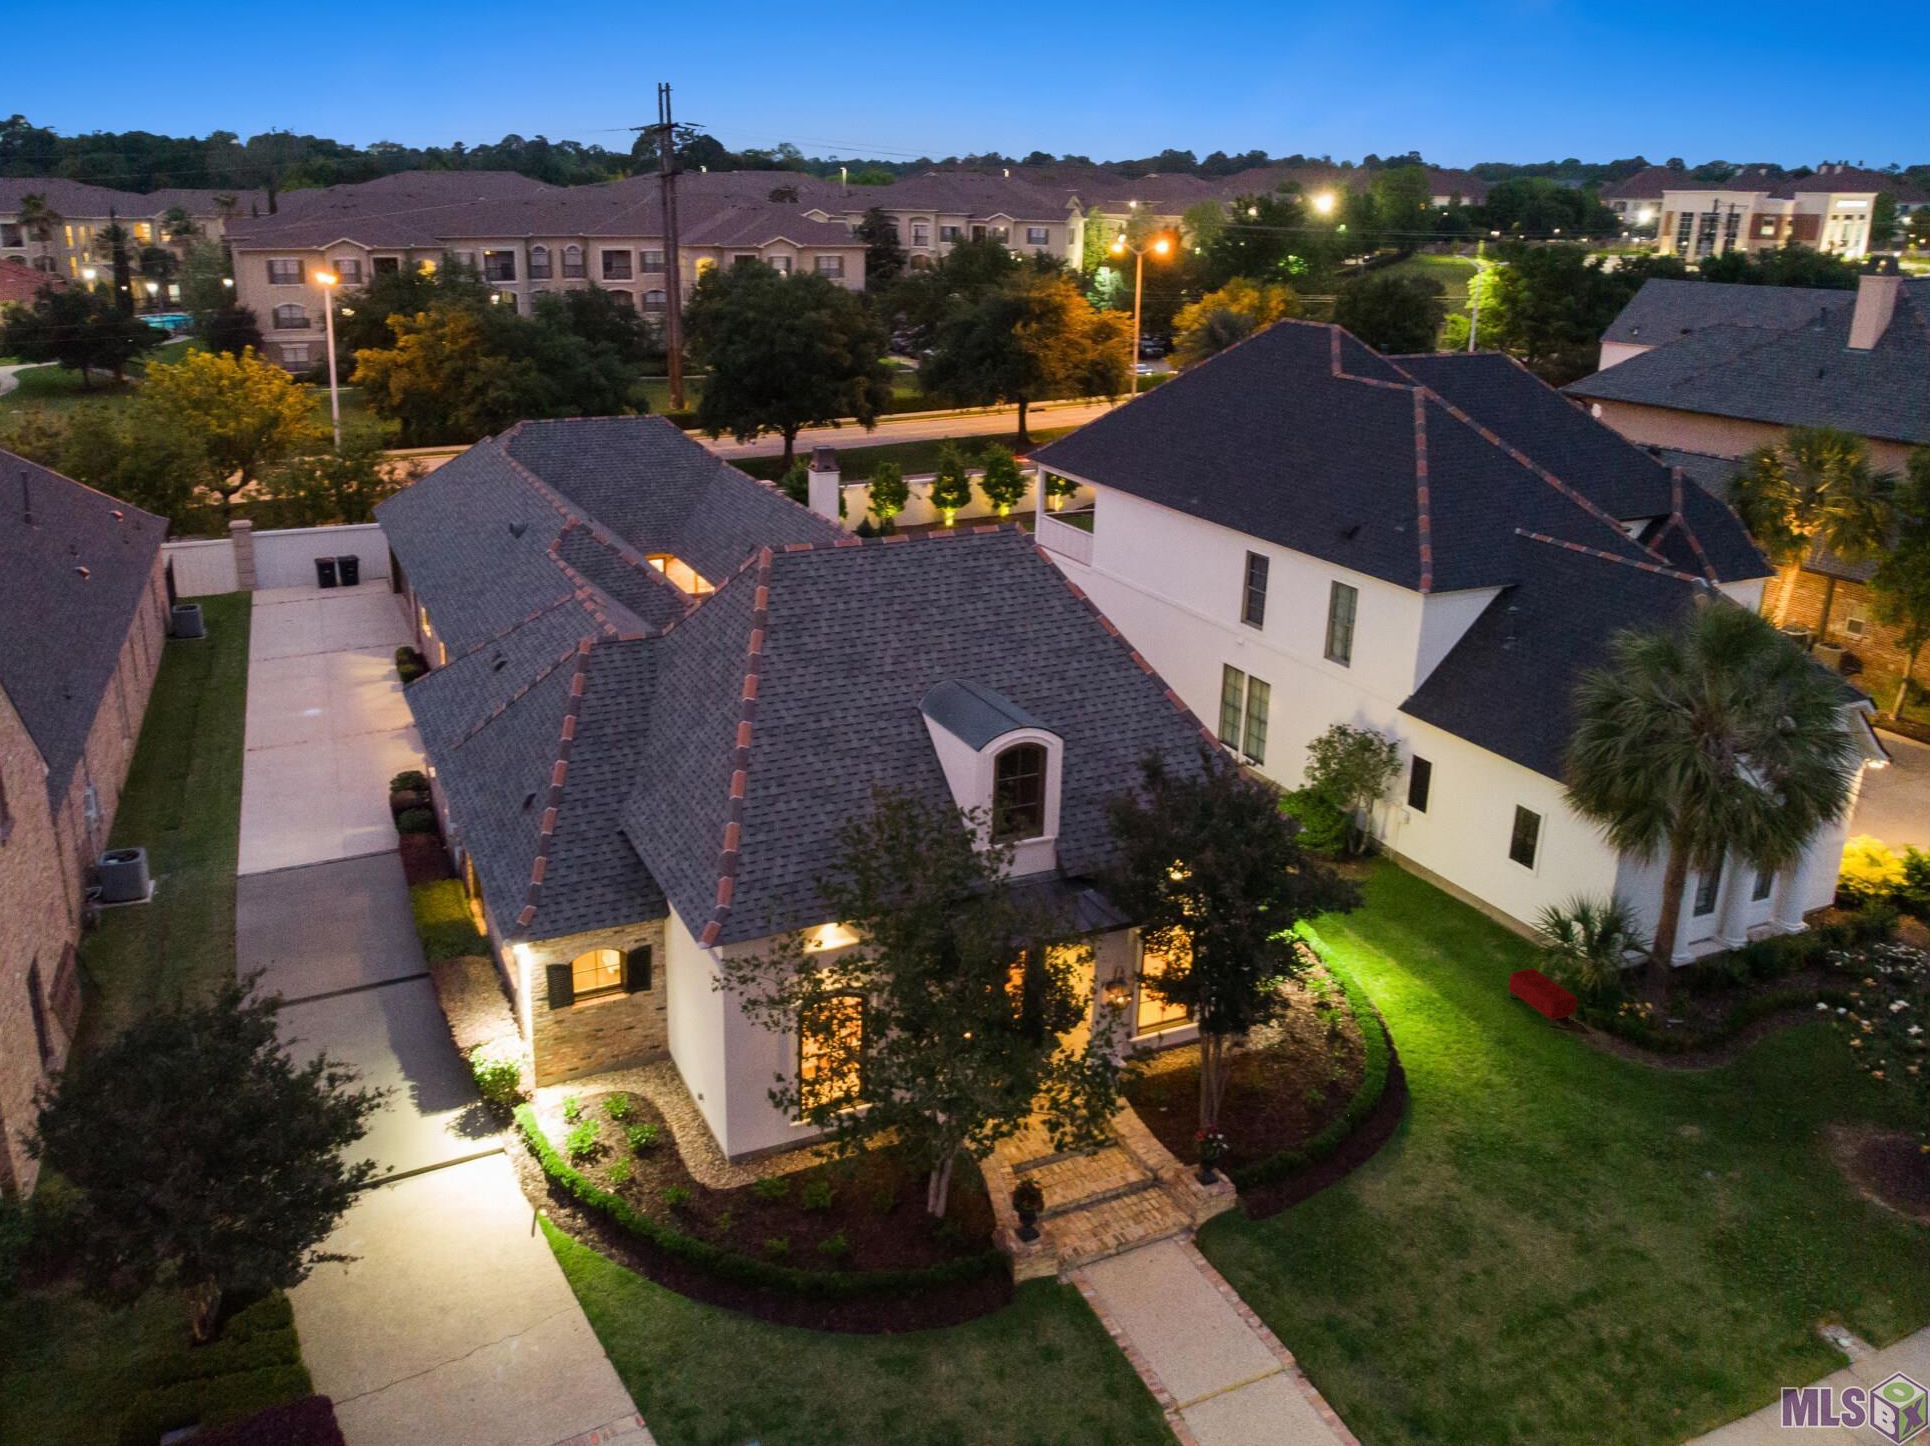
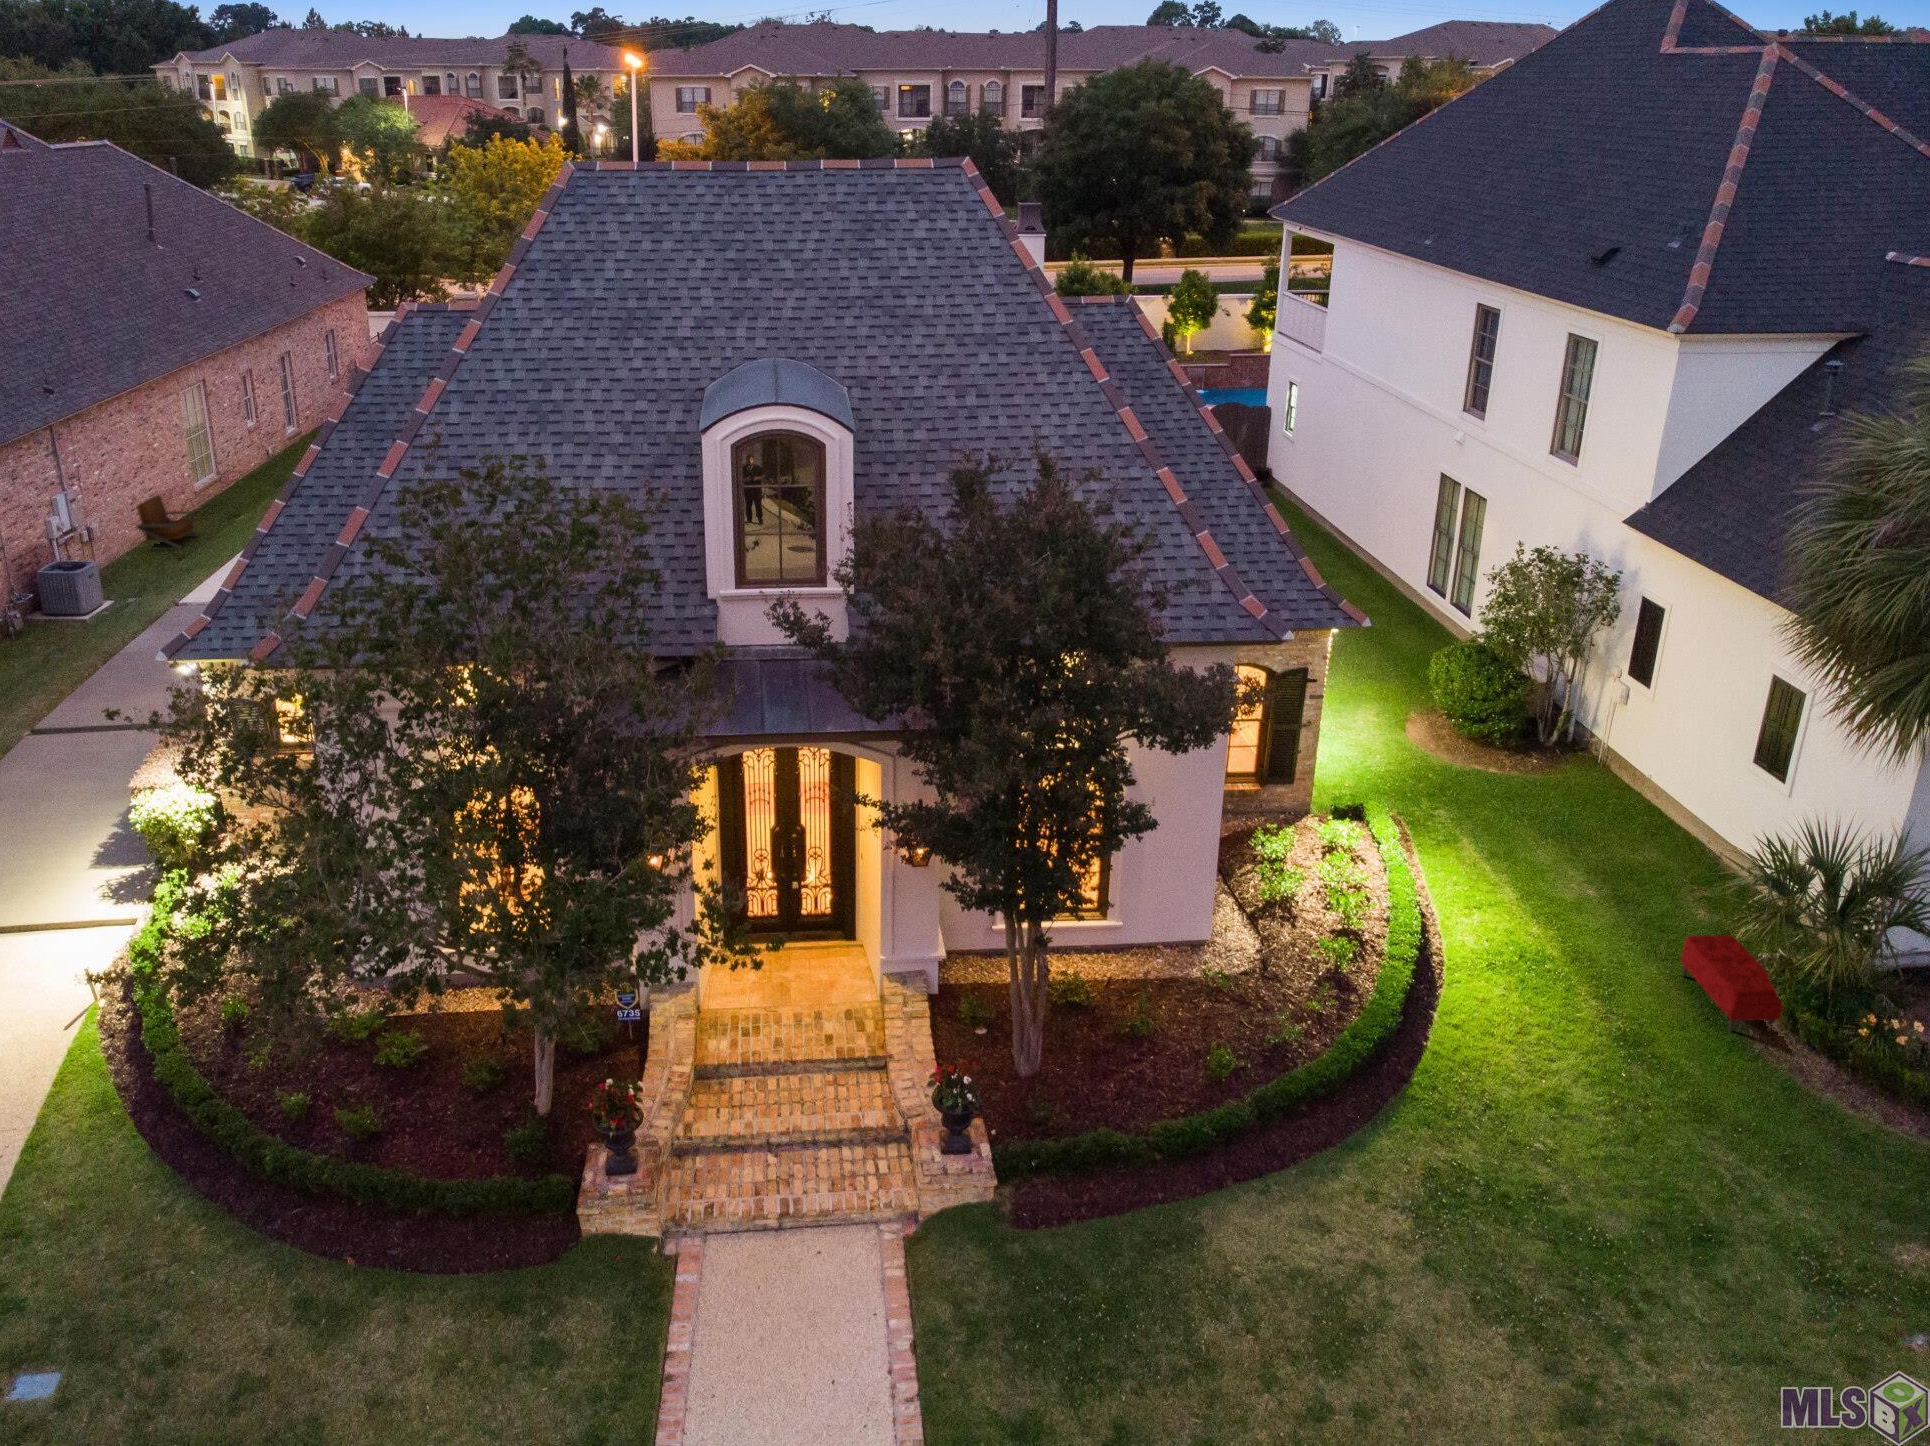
lounge chair: none [116,769,166,823] -> present [136,495,200,550]

